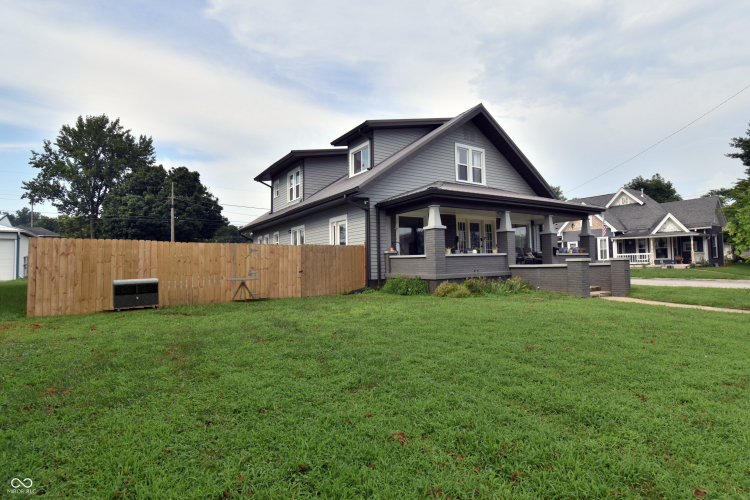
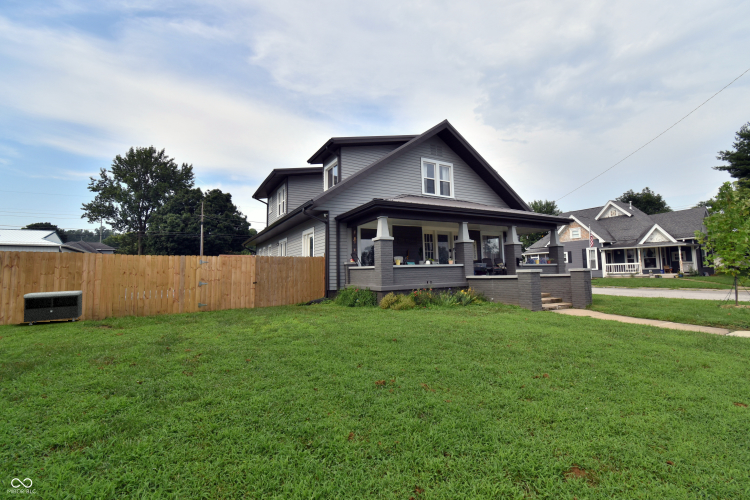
round table: present [226,277,259,301] -> none [158,289,197,315]

